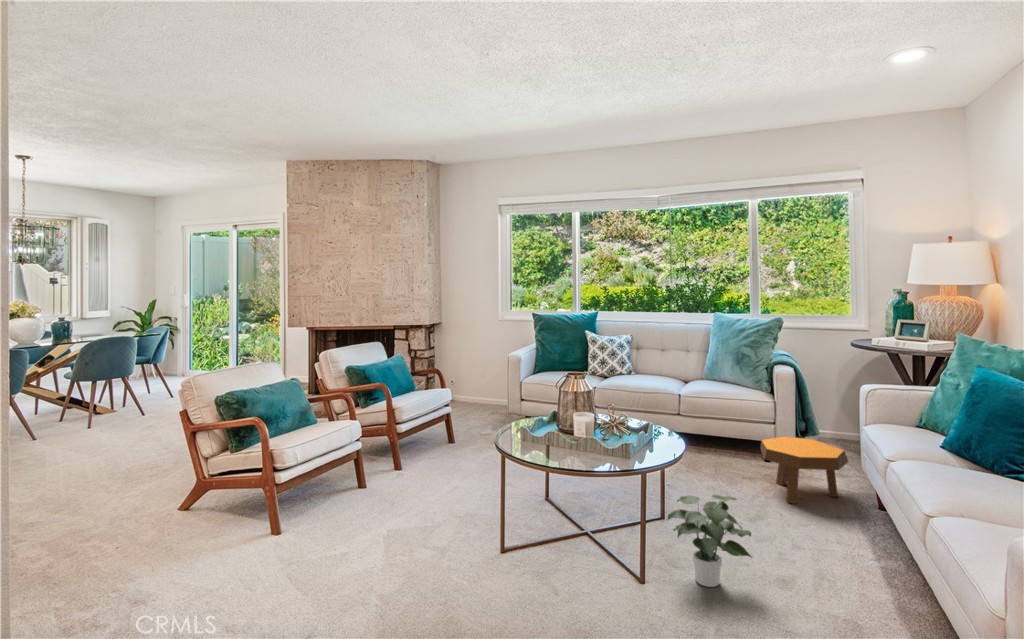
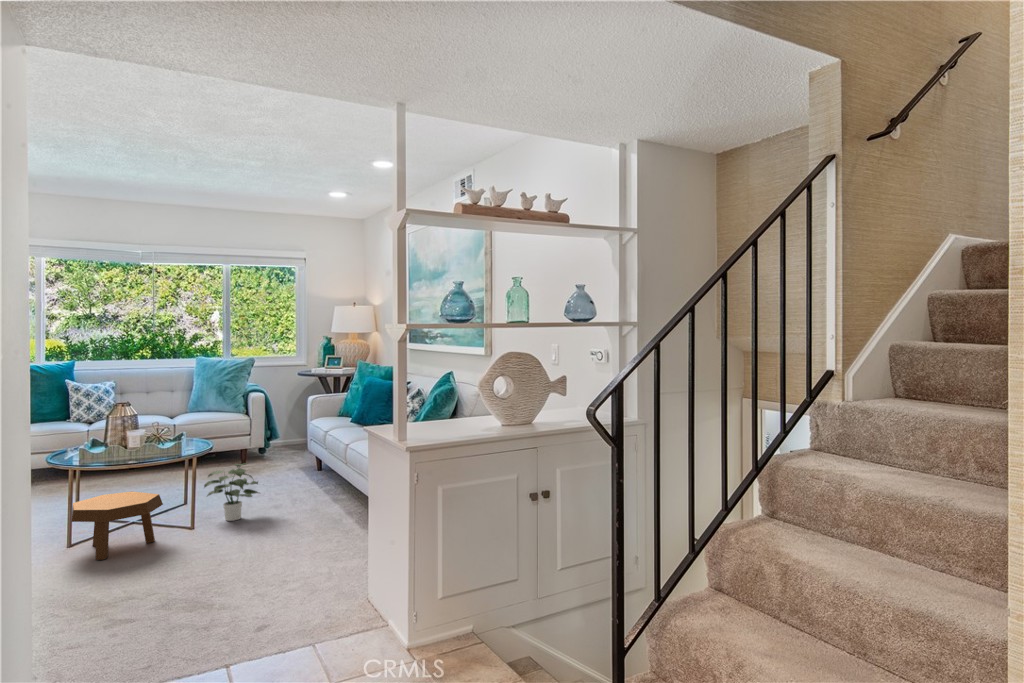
footstool: present [761,437,848,504] -> present [71,491,163,560]

